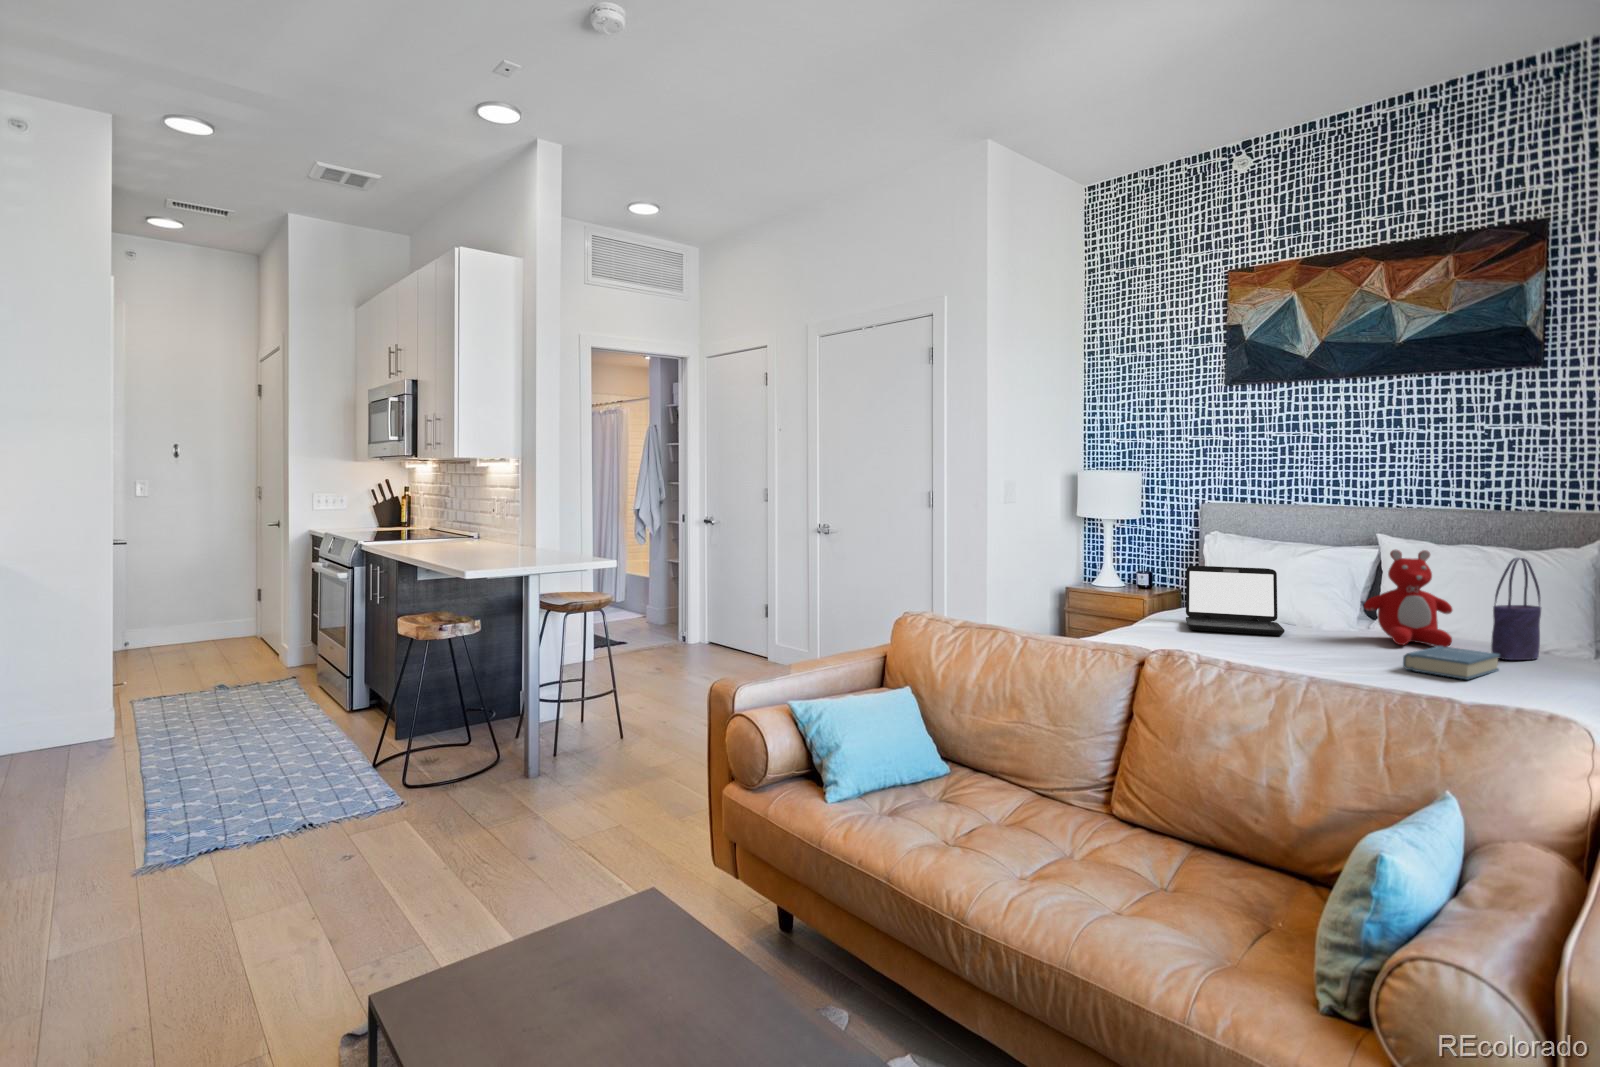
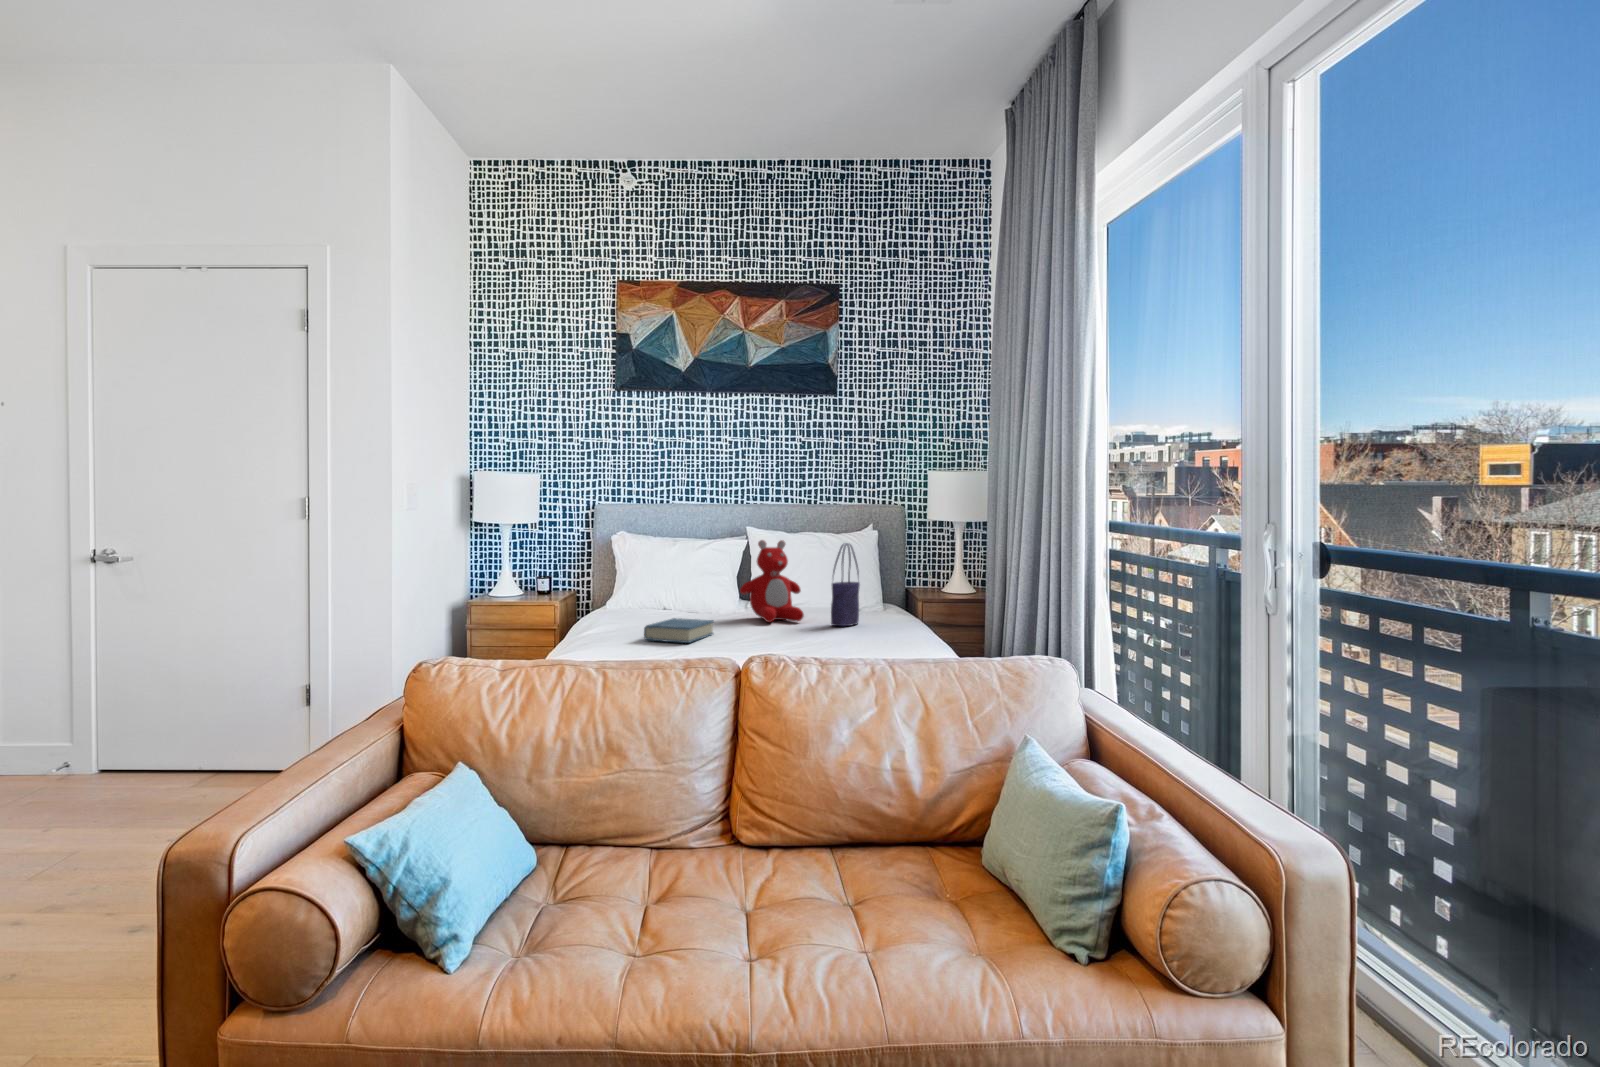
laptop: present [1186,566,1285,636] -> none [589,561,680,624]
hardback book: present [1403,646,1500,680] -> present [644,618,713,643]

